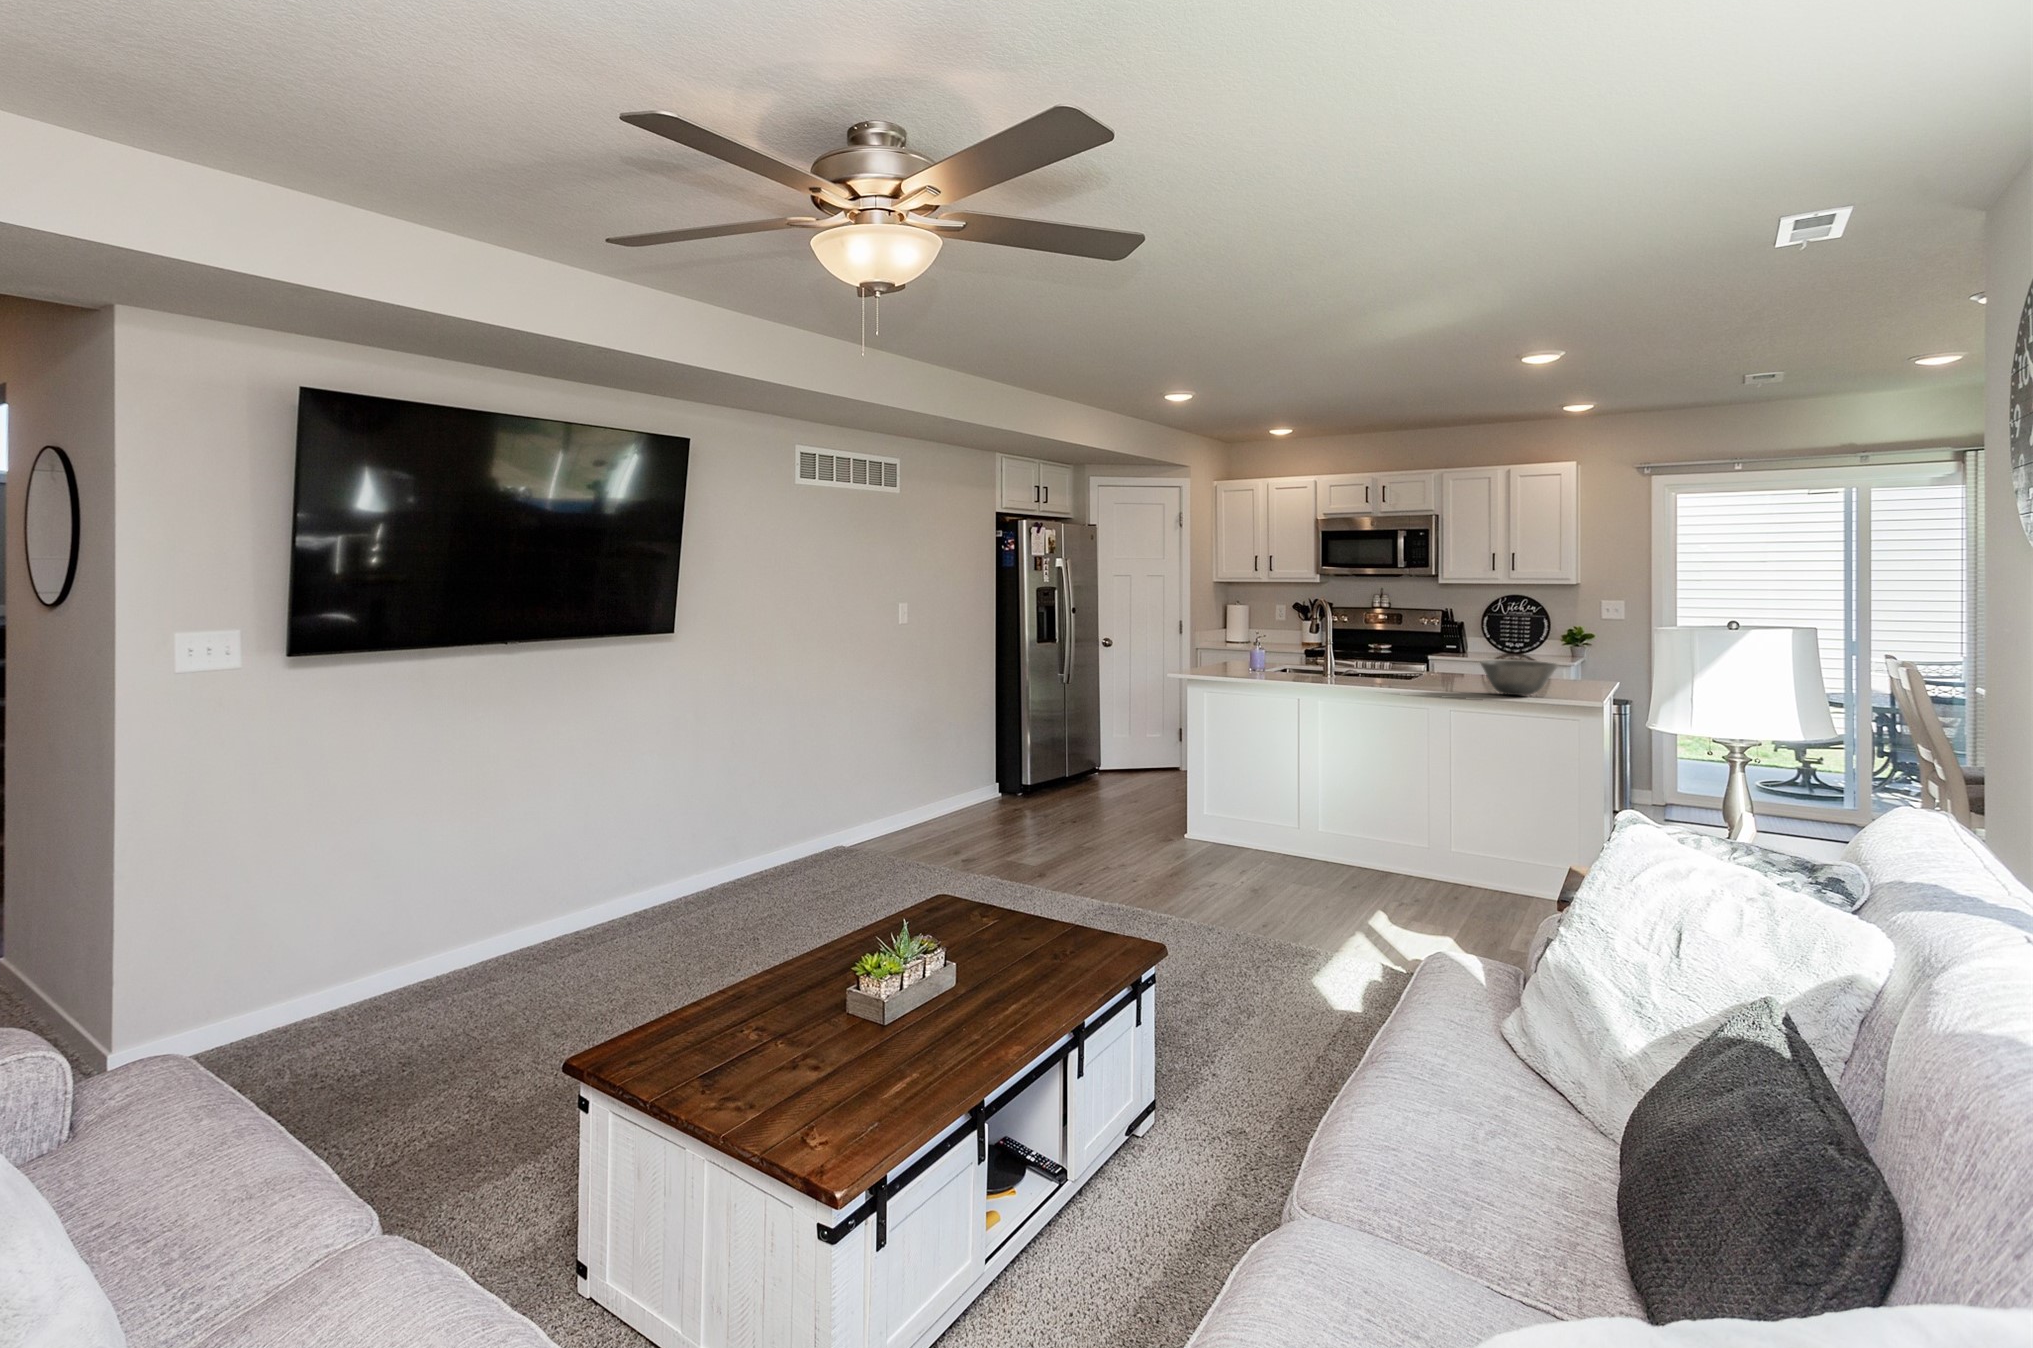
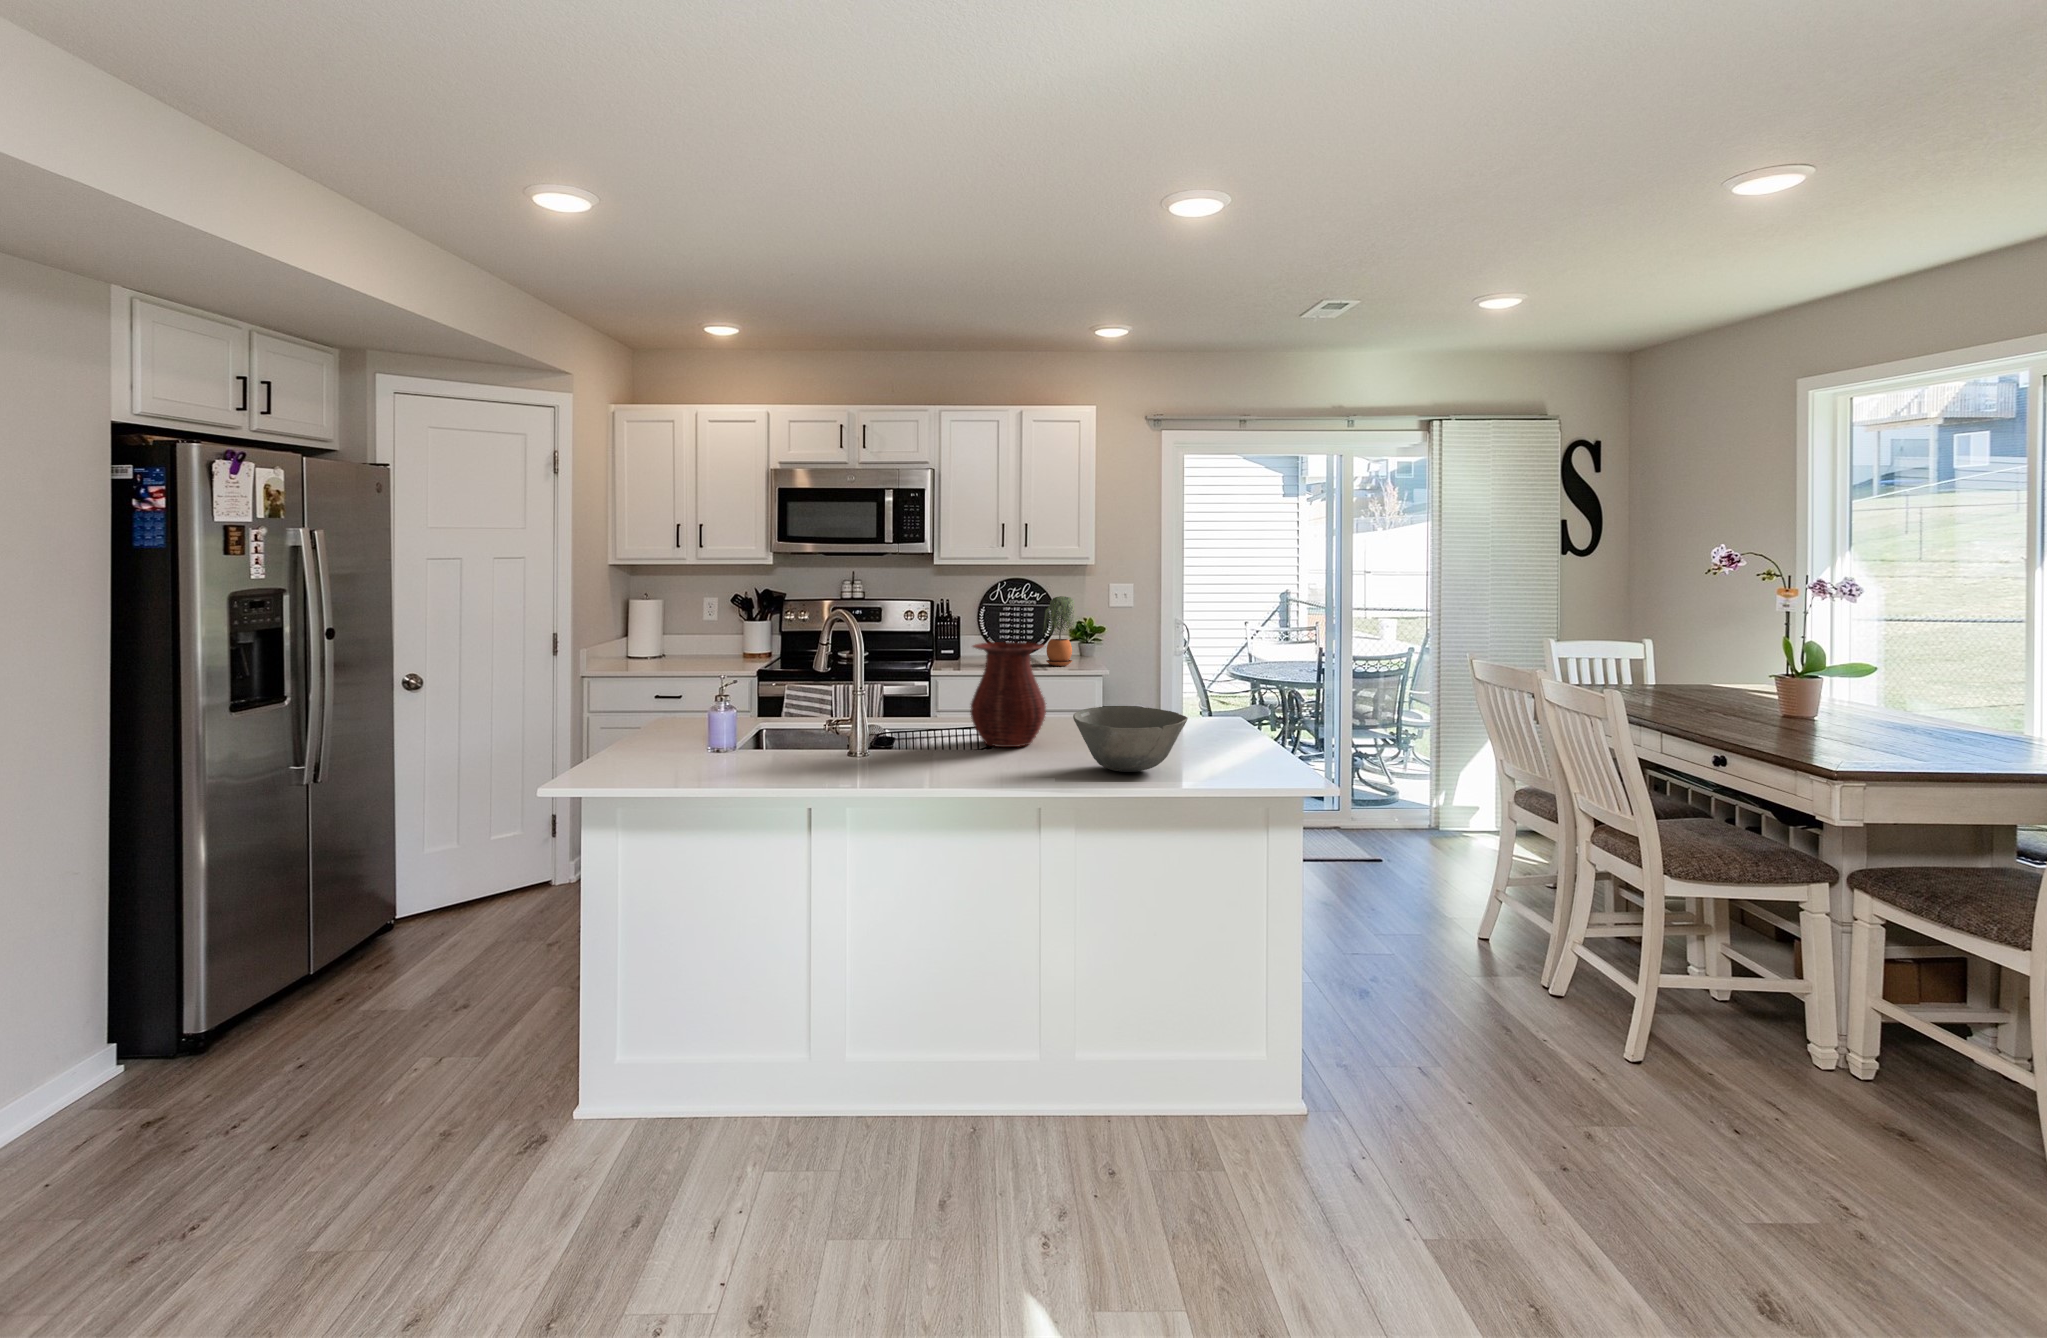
potted plant: none [1533,610,1564,665] -> present [1043,596,1074,666]
vase: none [1424,623,1478,685] -> present [970,642,1046,747]

